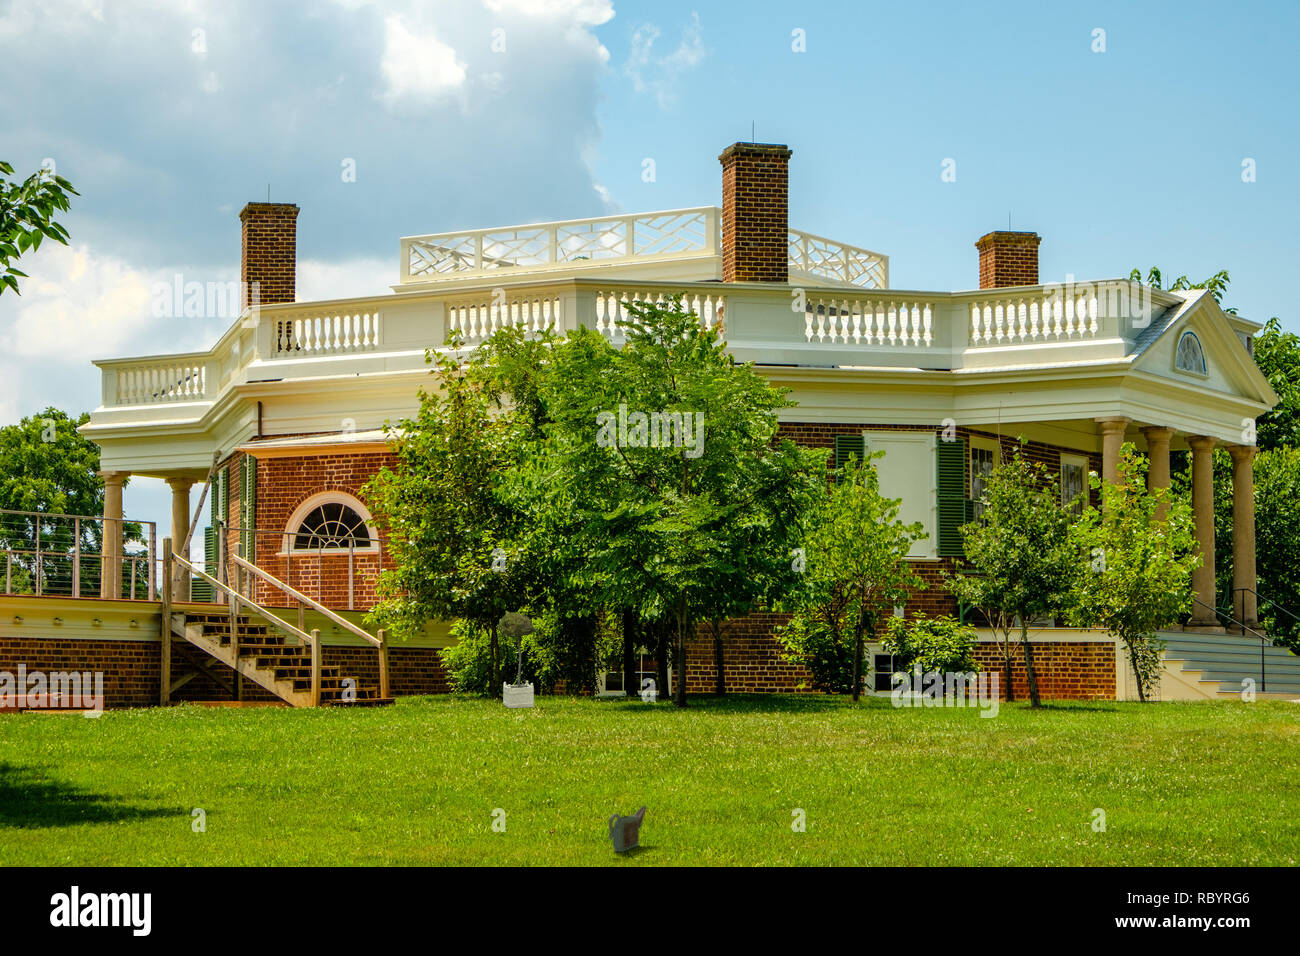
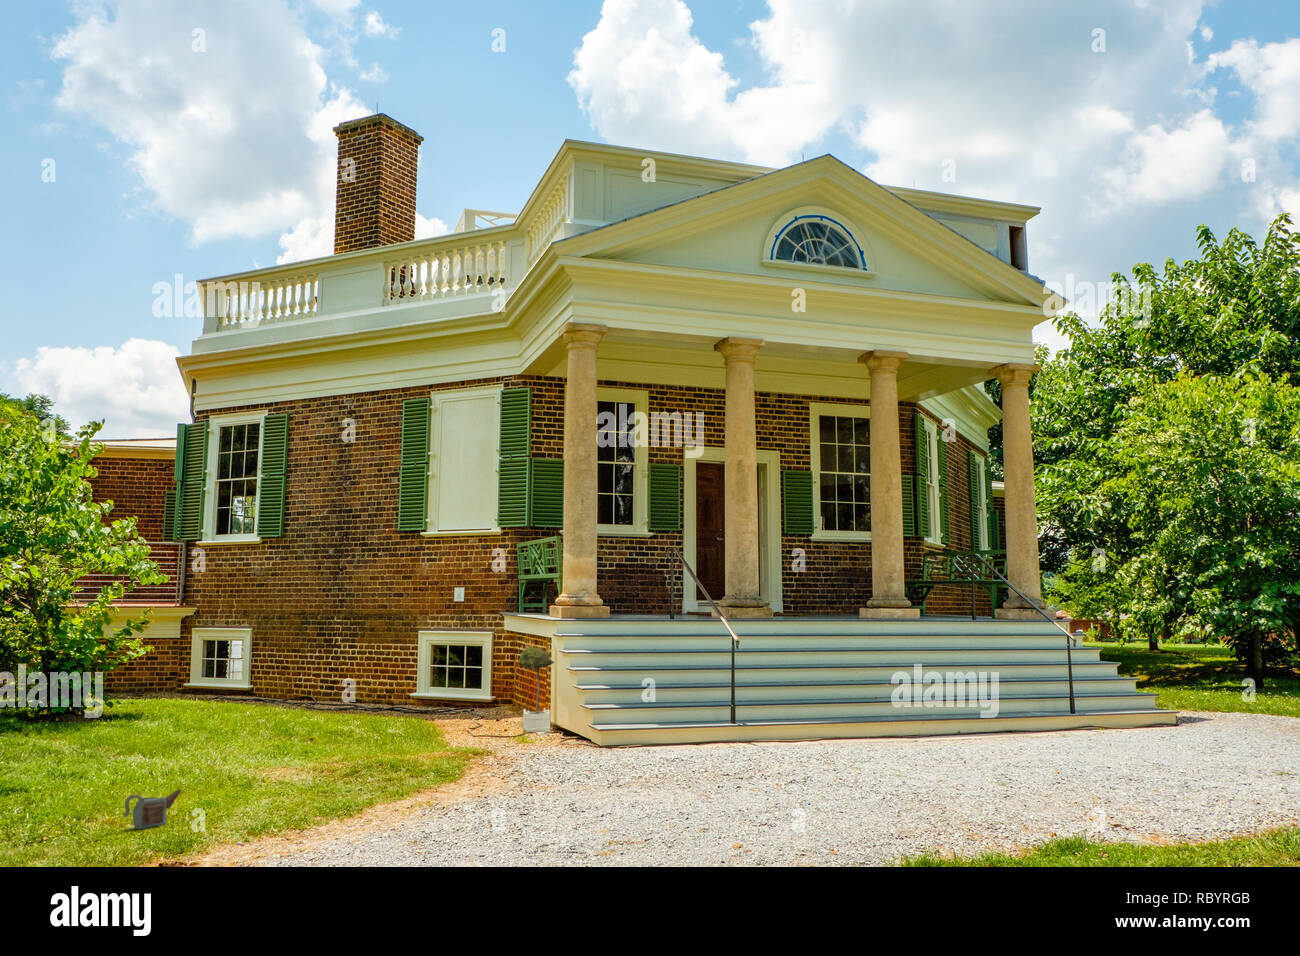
watering can: present [608,806,646,852] -> present [123,789,182,829]

